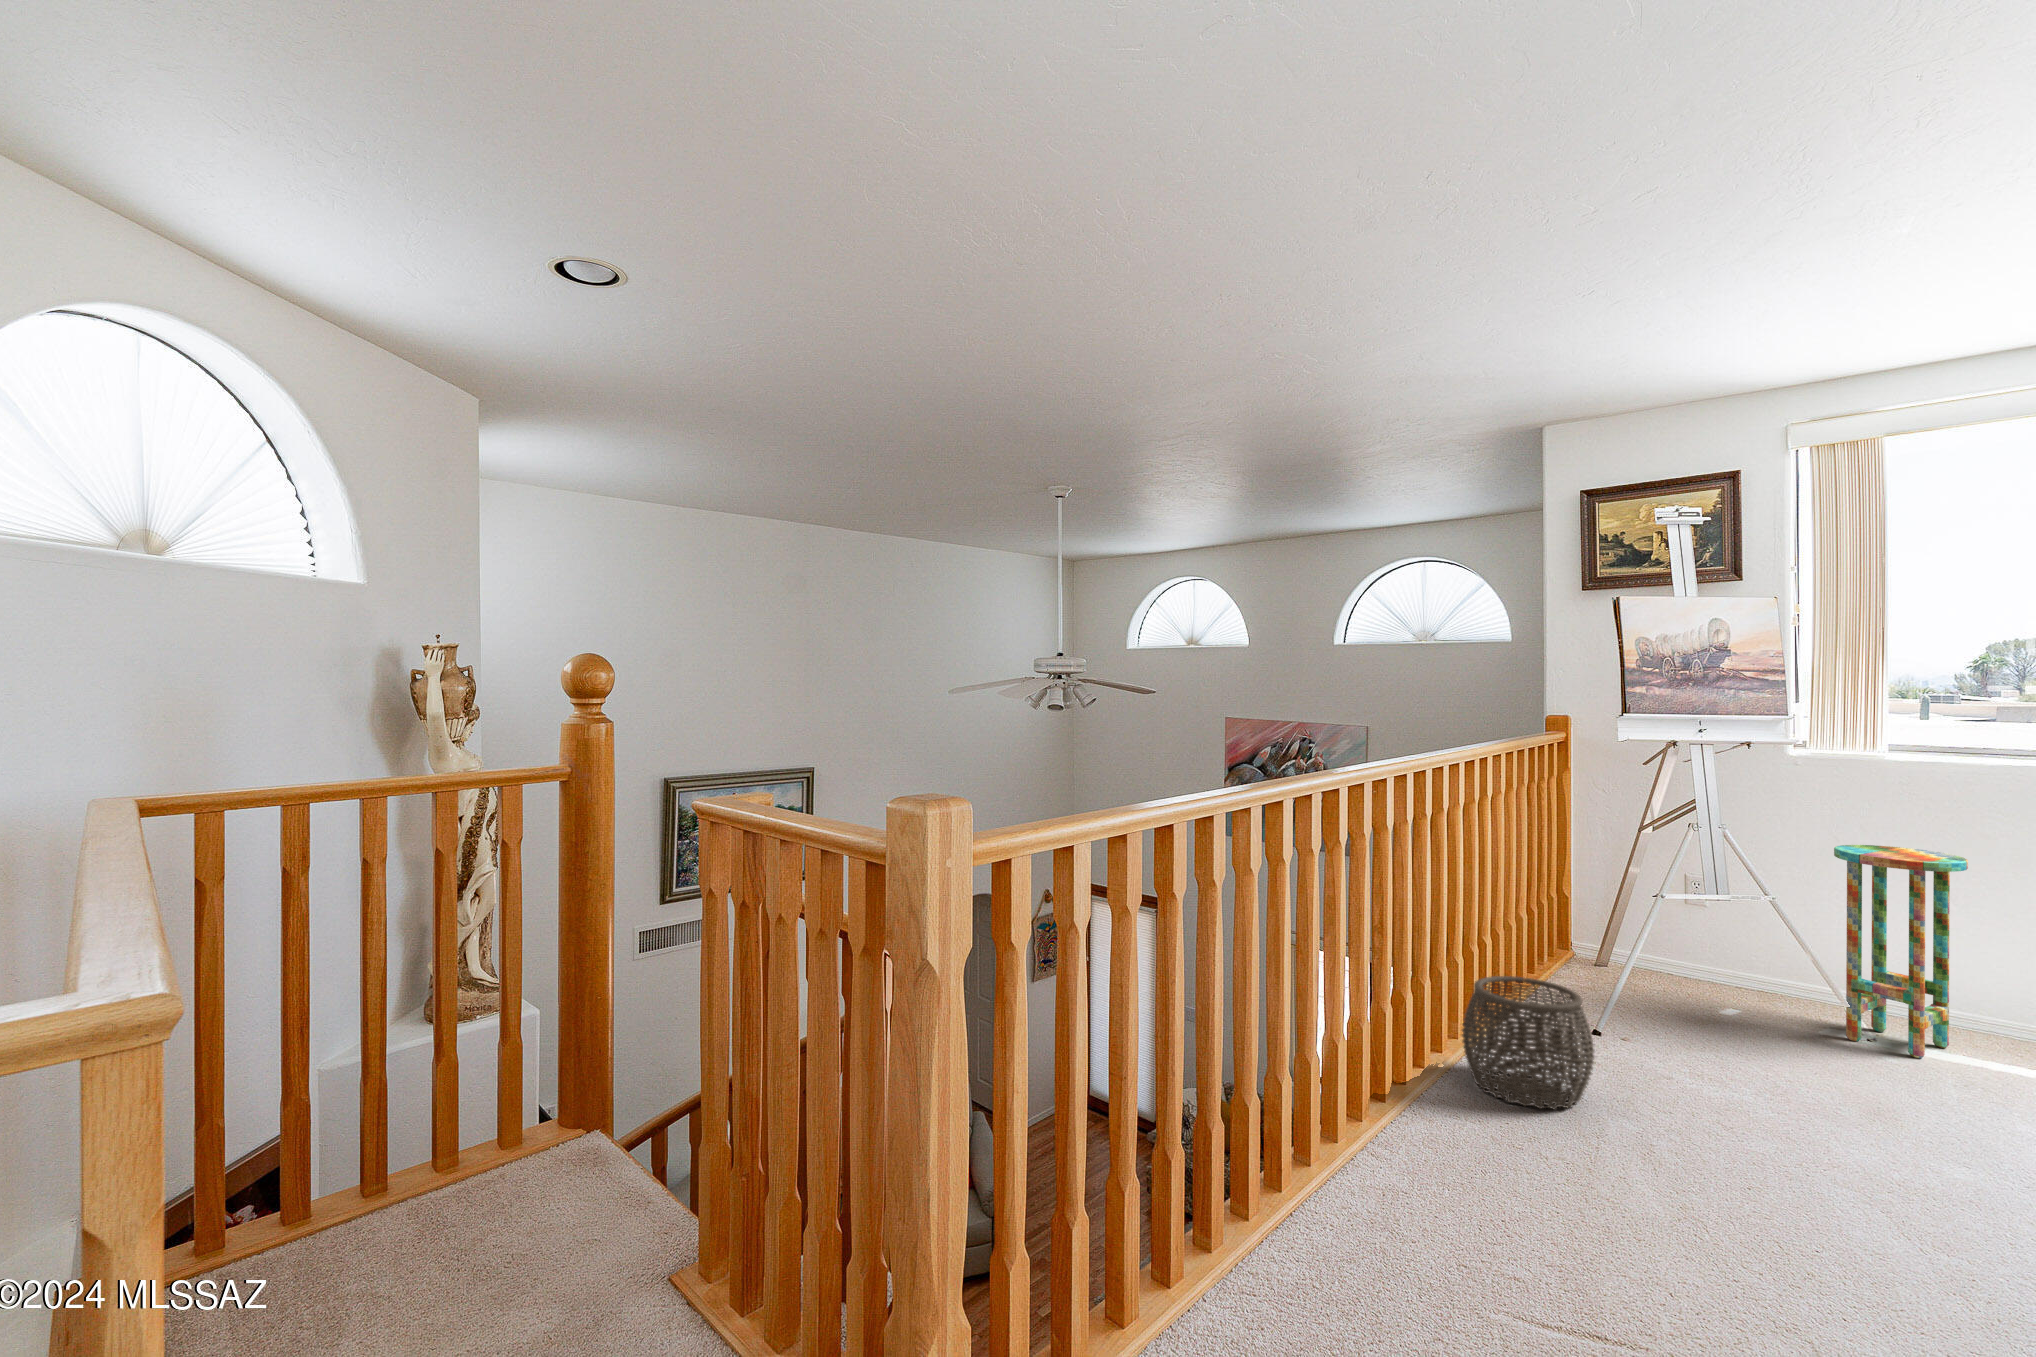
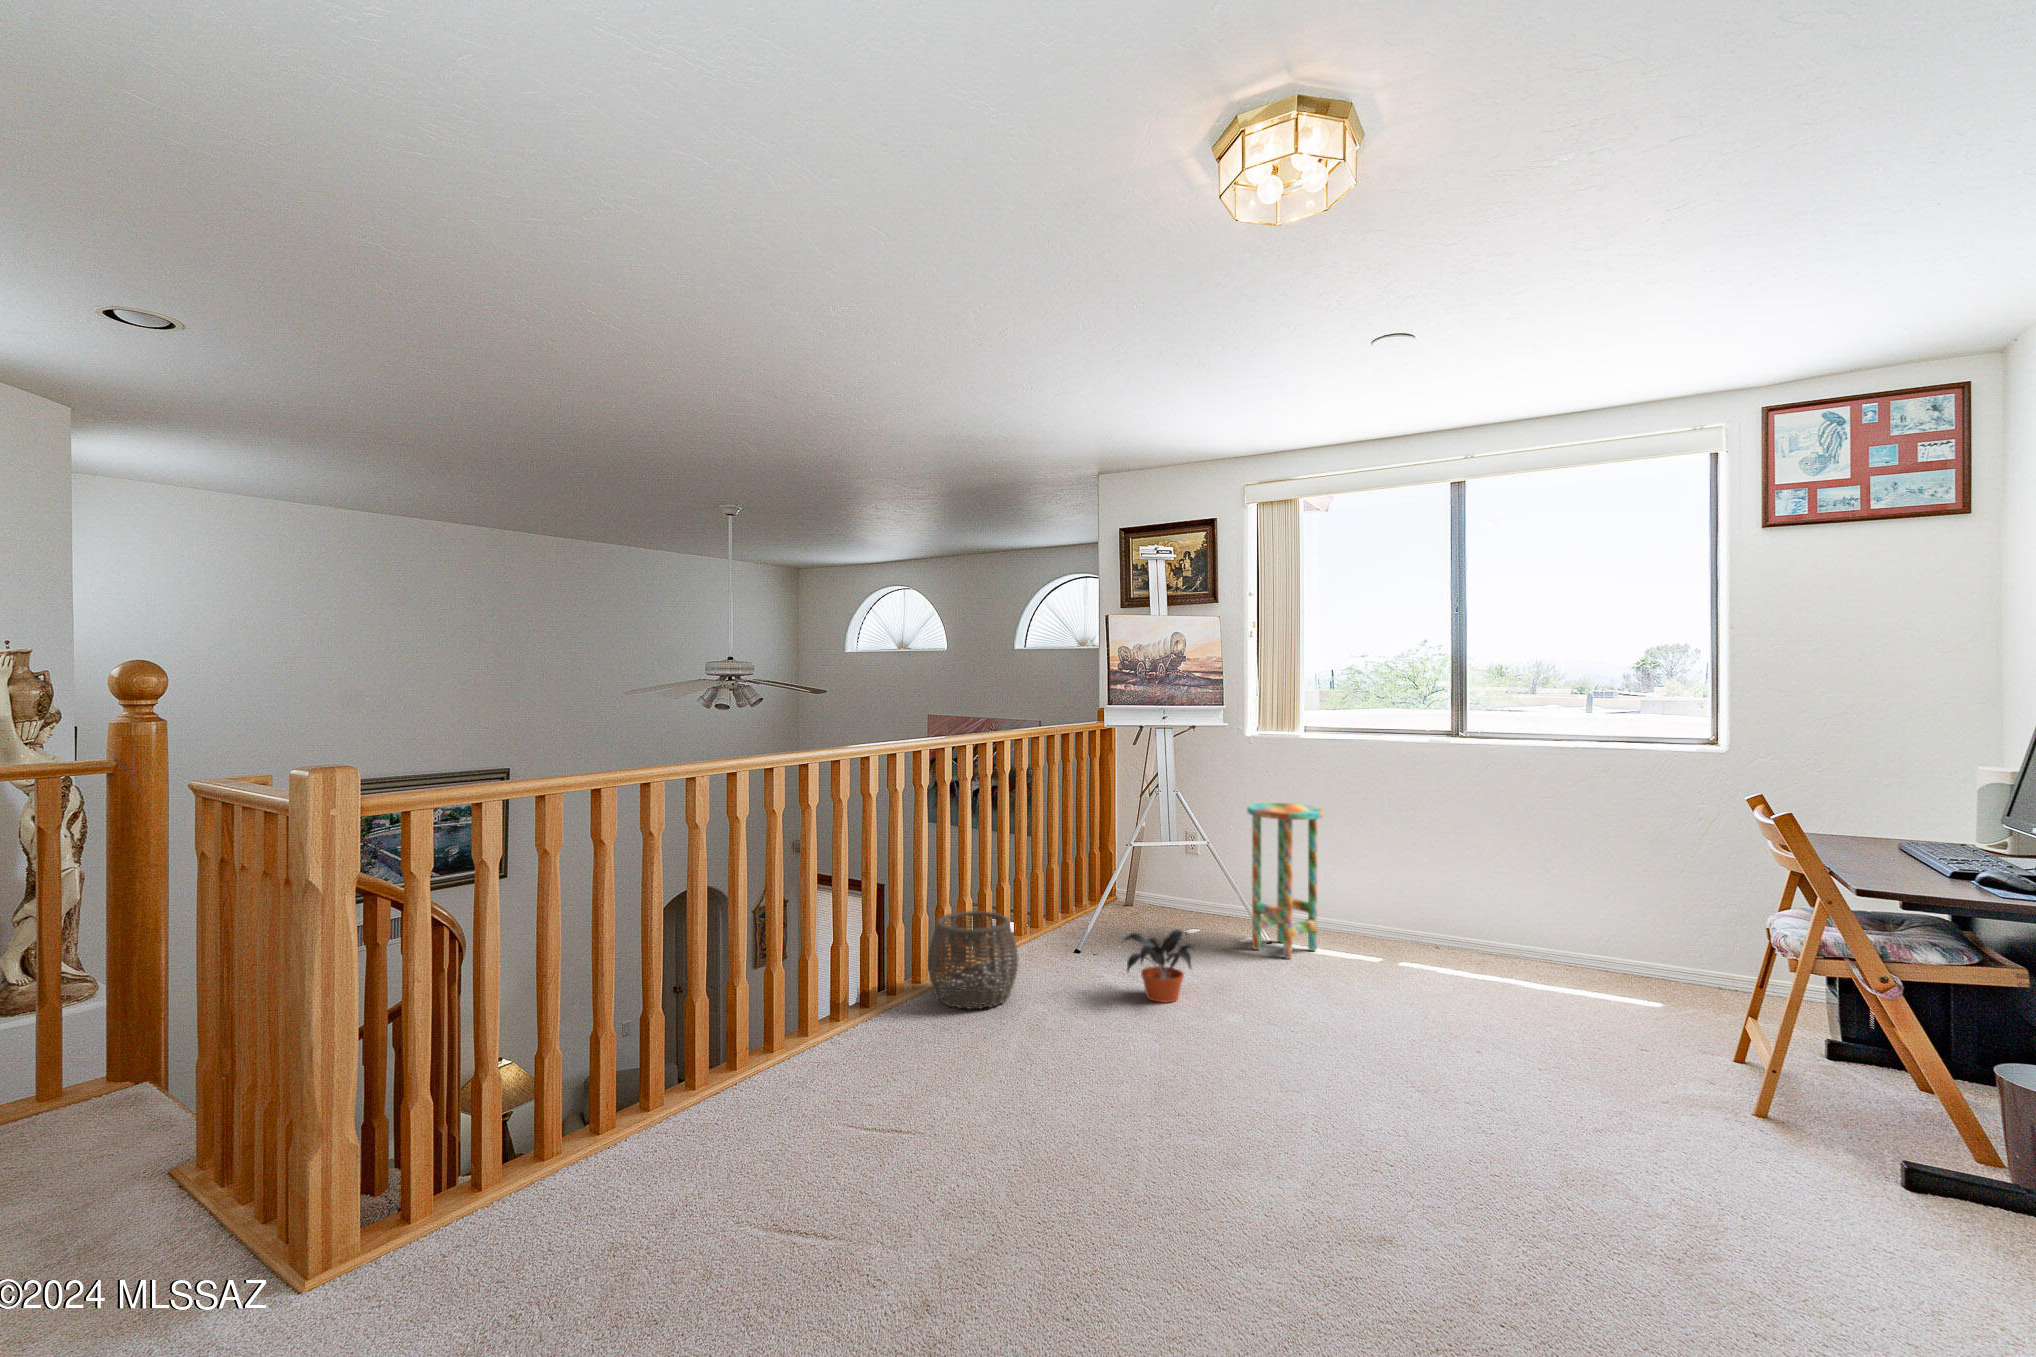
potted plant: none [1722,1016,1865,1119] -> present [1124,929,1199,1003]

